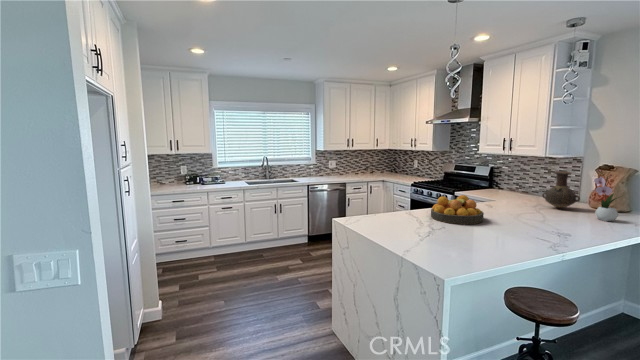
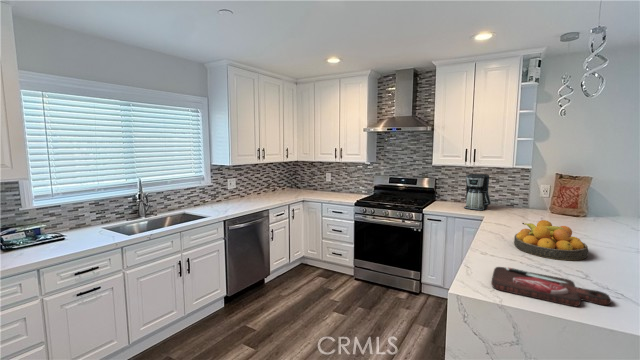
coffee maker: none [497,162,532,198] -> present [464,174,491,210]
flower arrangement: present [594,170,618,221] -> none [596,181,619,227]
vase: present [542,171,580,208] -> none [529,182,562,218]
cutting board: none [347,213,395,233] -> present [491,267,611,306]

